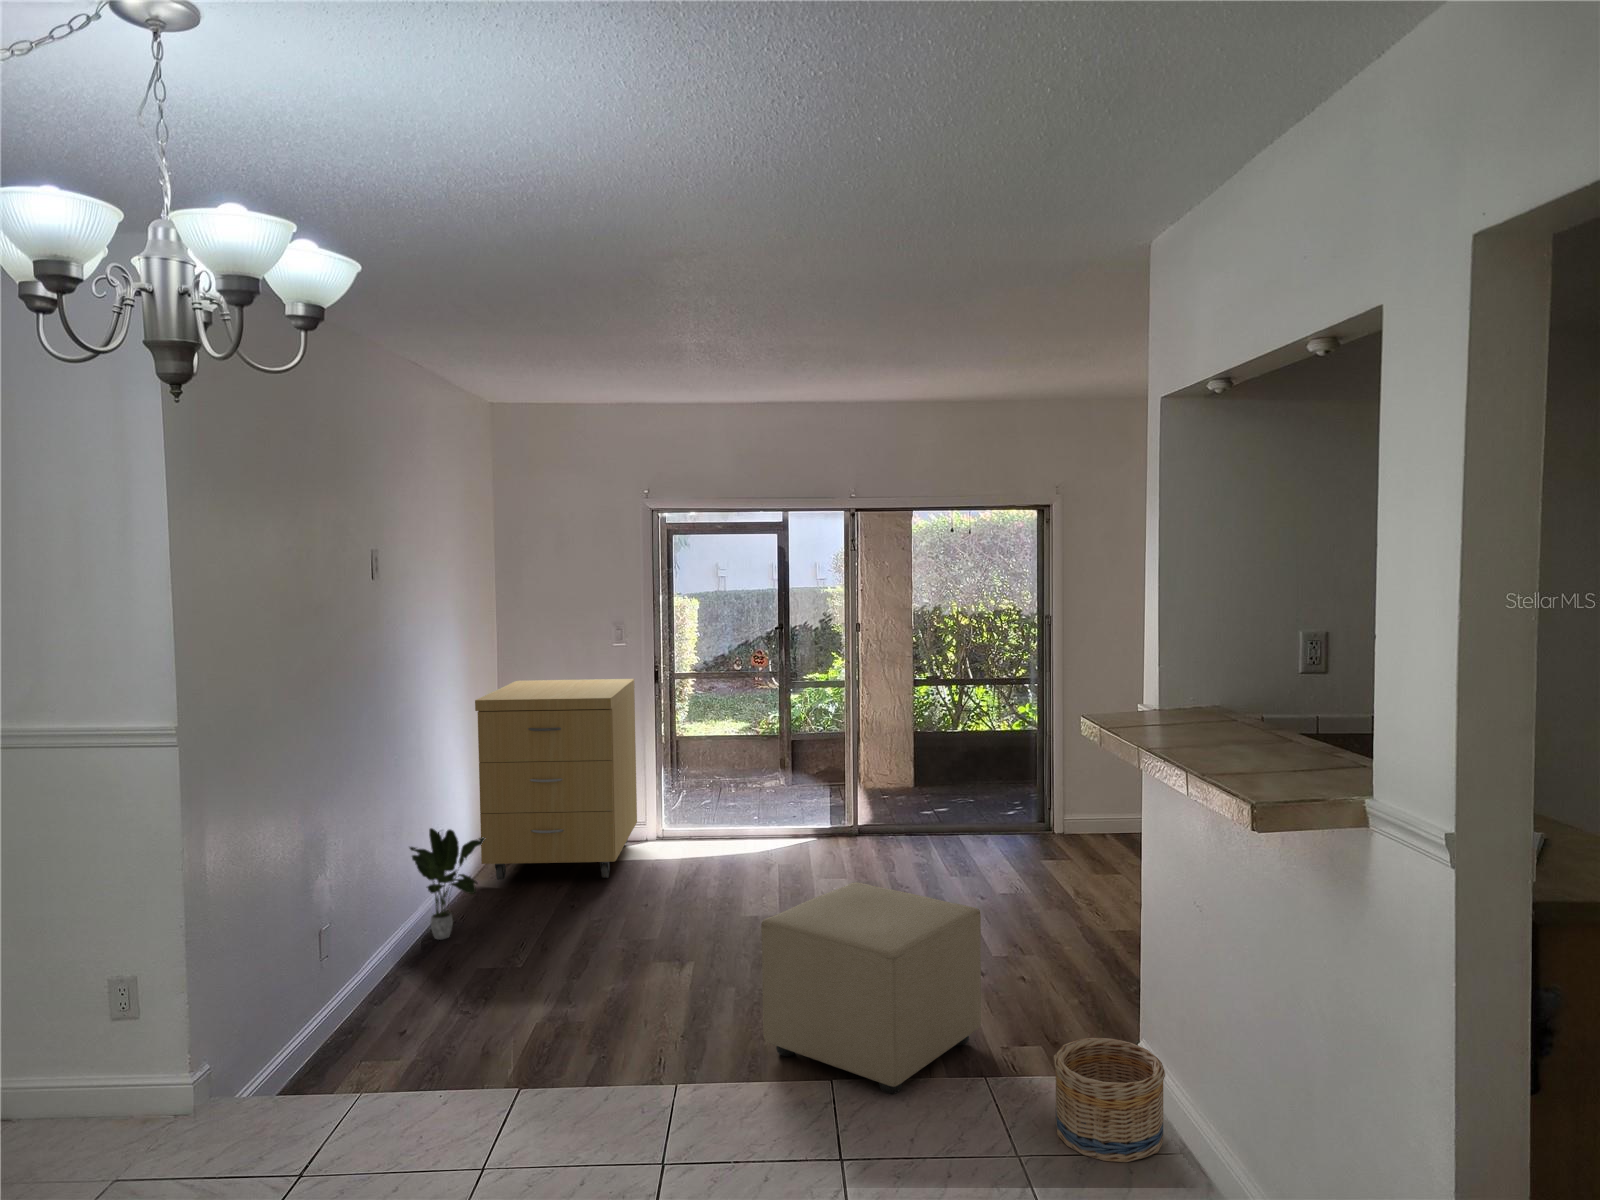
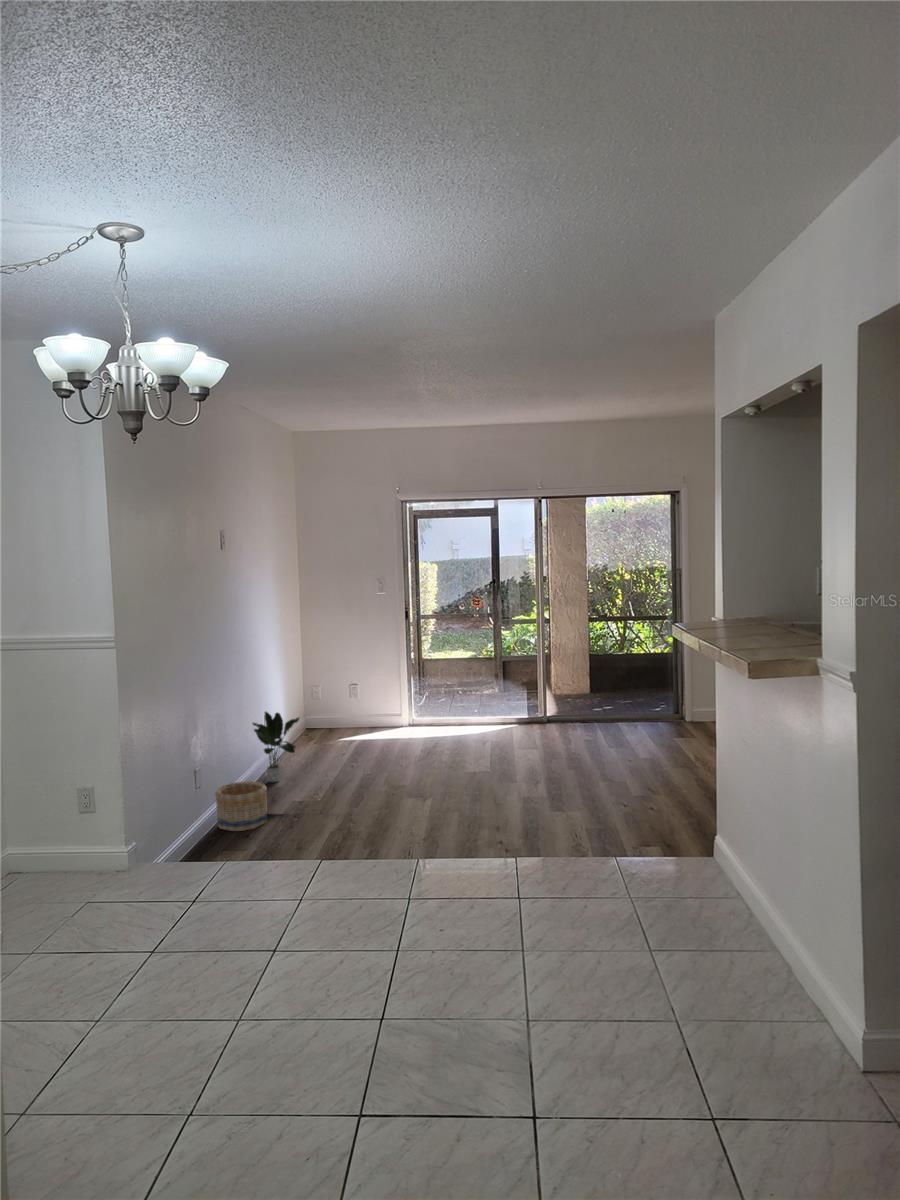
storage cabinet: present [475,679,637,880] -> none [290,618,398,750]
ottoman: present [761,882,981,1094] -> none [474,740,616,865]
basket: present [1054,1038,1165,1163] -> present [215,781,268,831]

